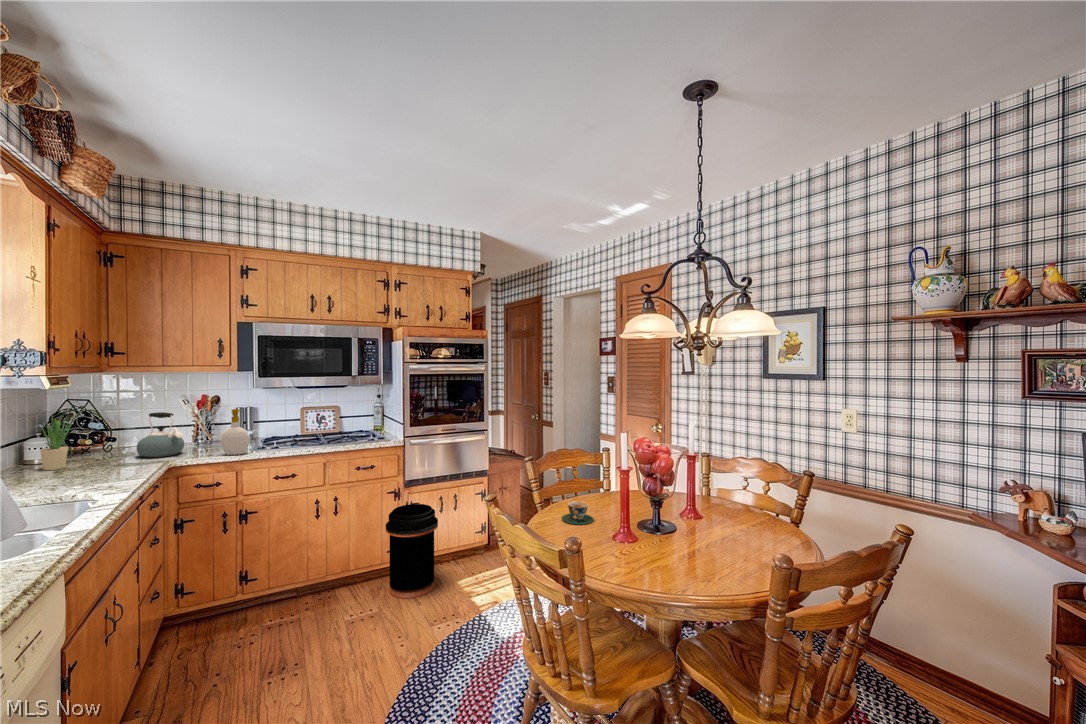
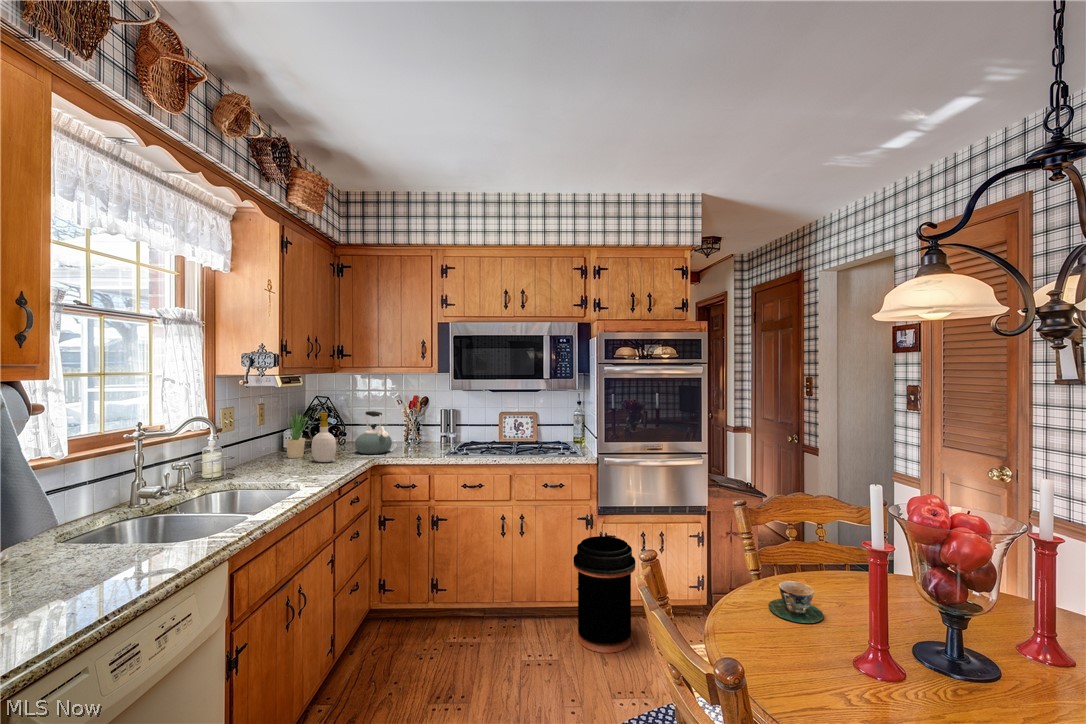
soap bottle: present [221,409,249,455] -> present [312,413,336,462]

